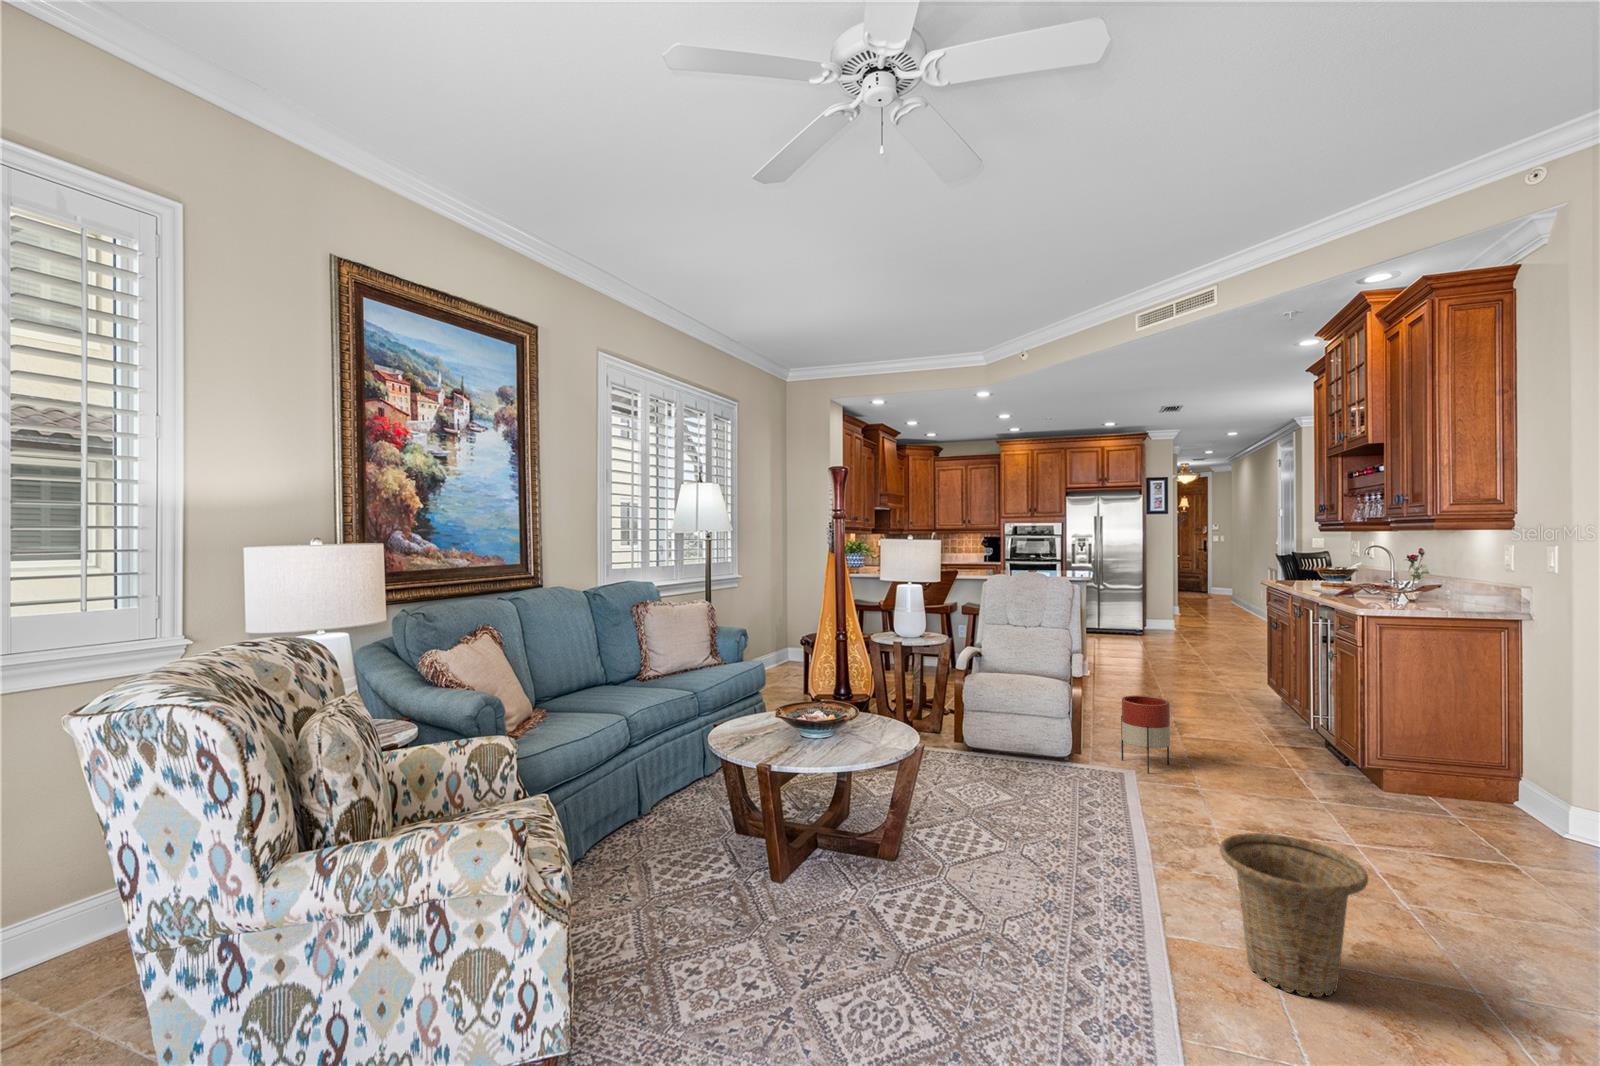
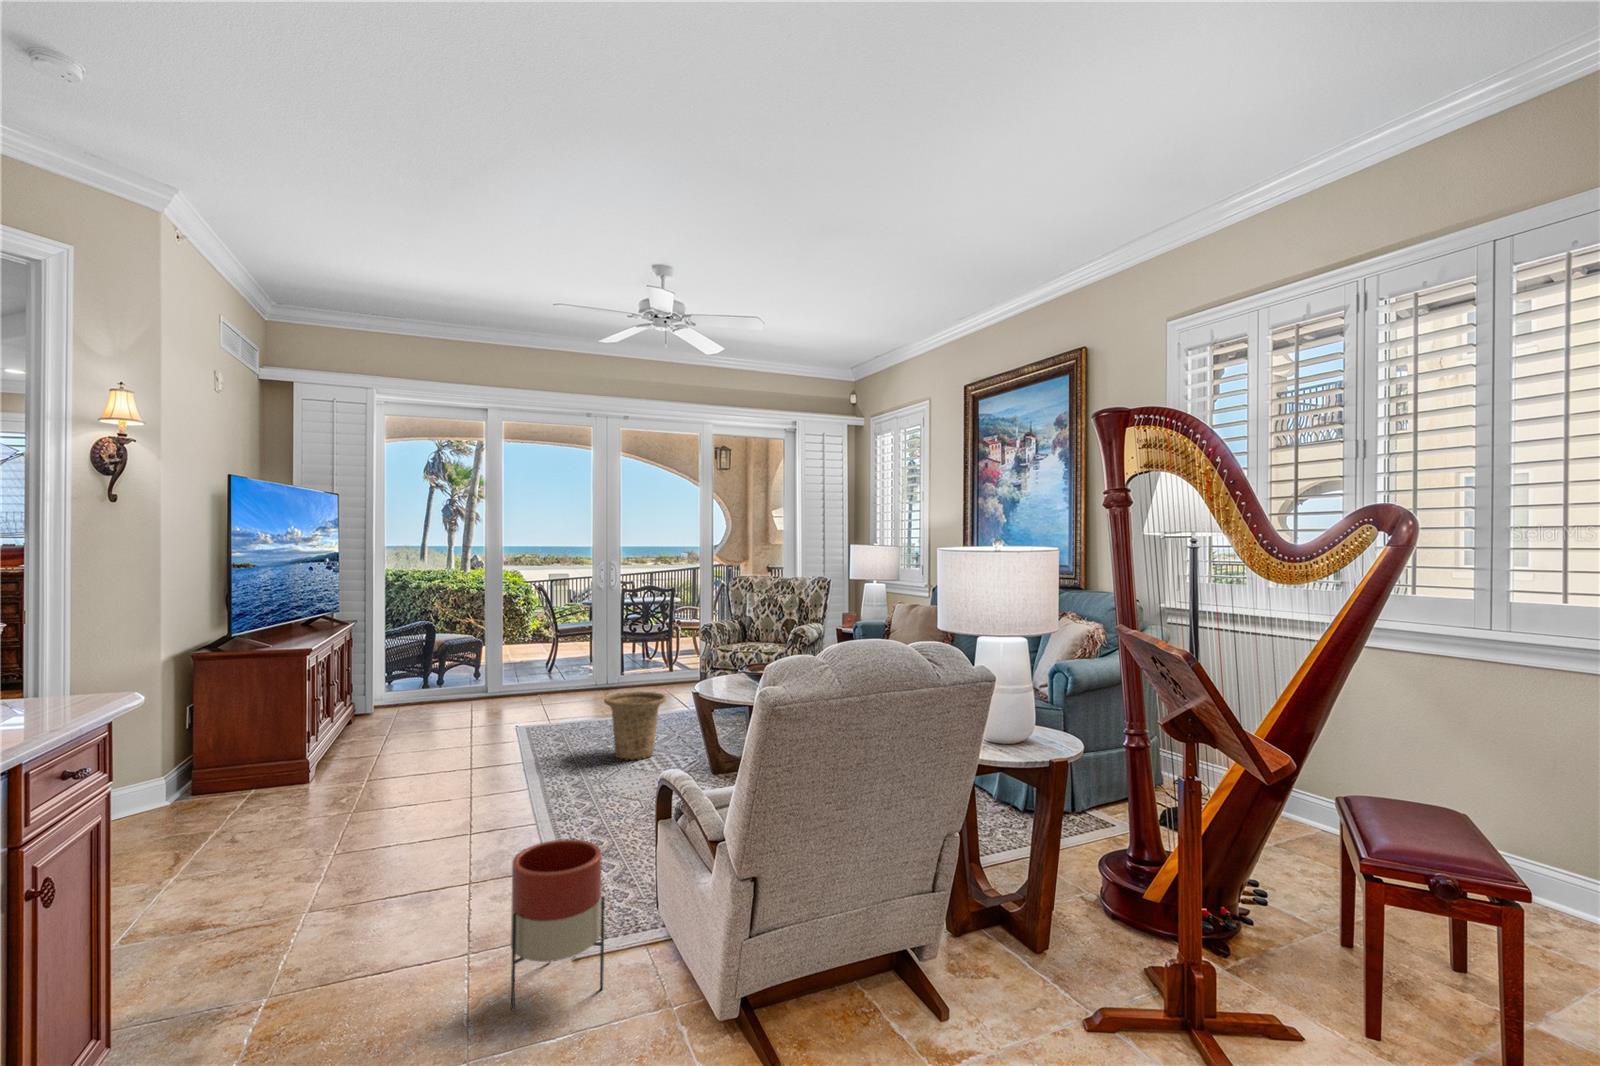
basket: present [1220,833,1368,997] -> present [604,691,666,760]

